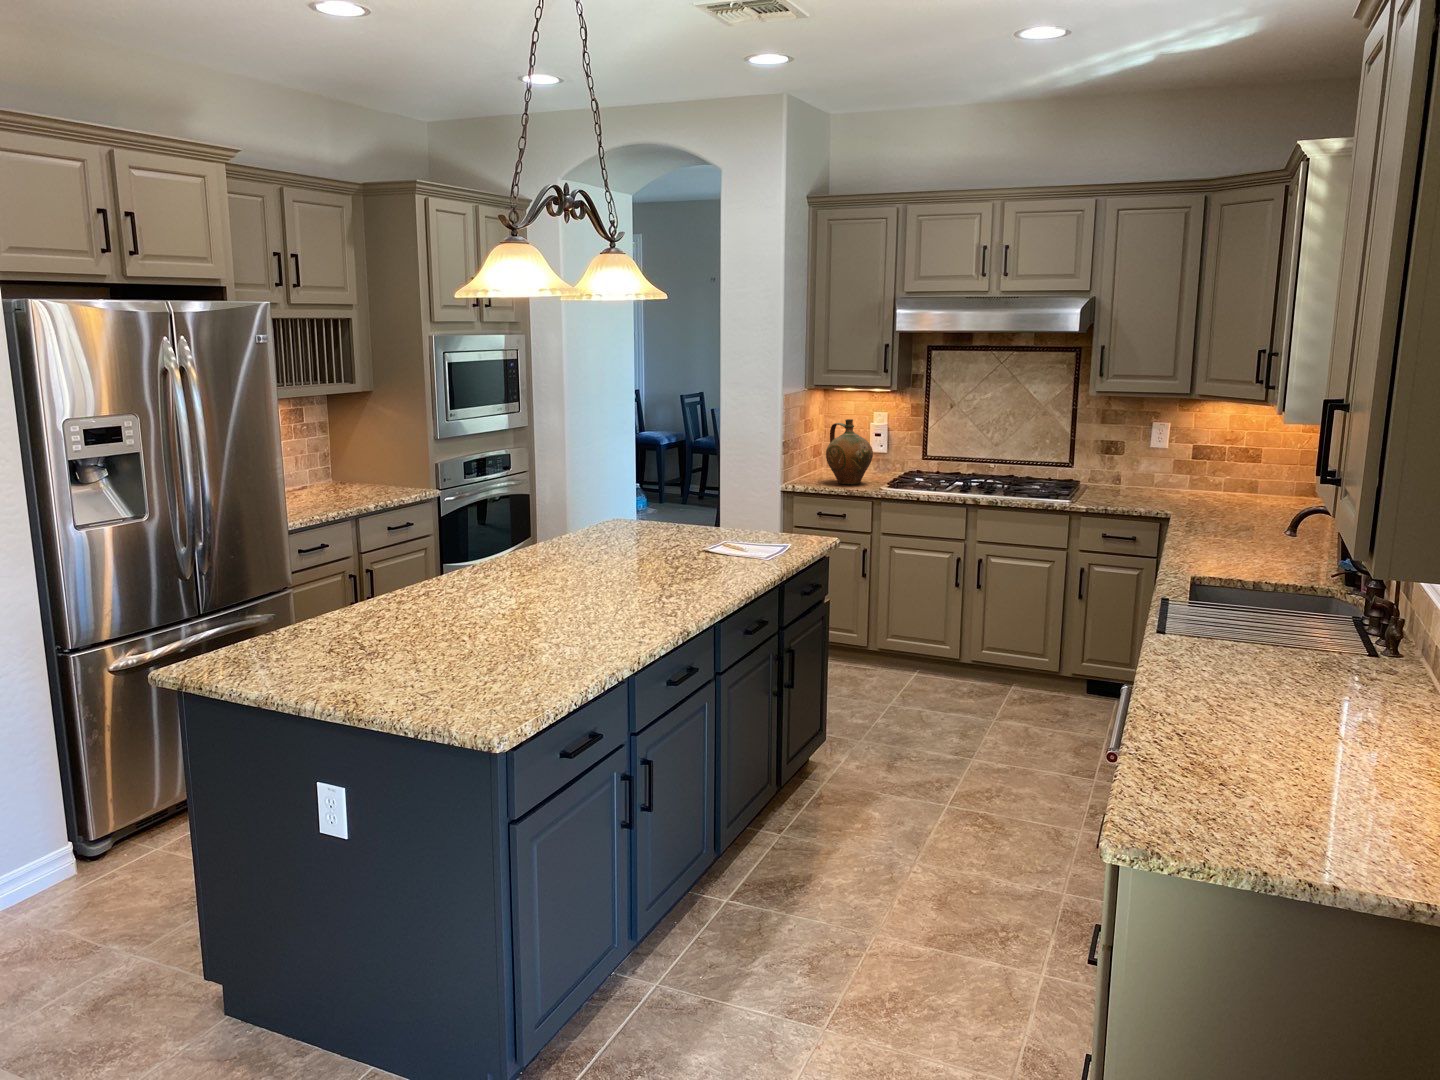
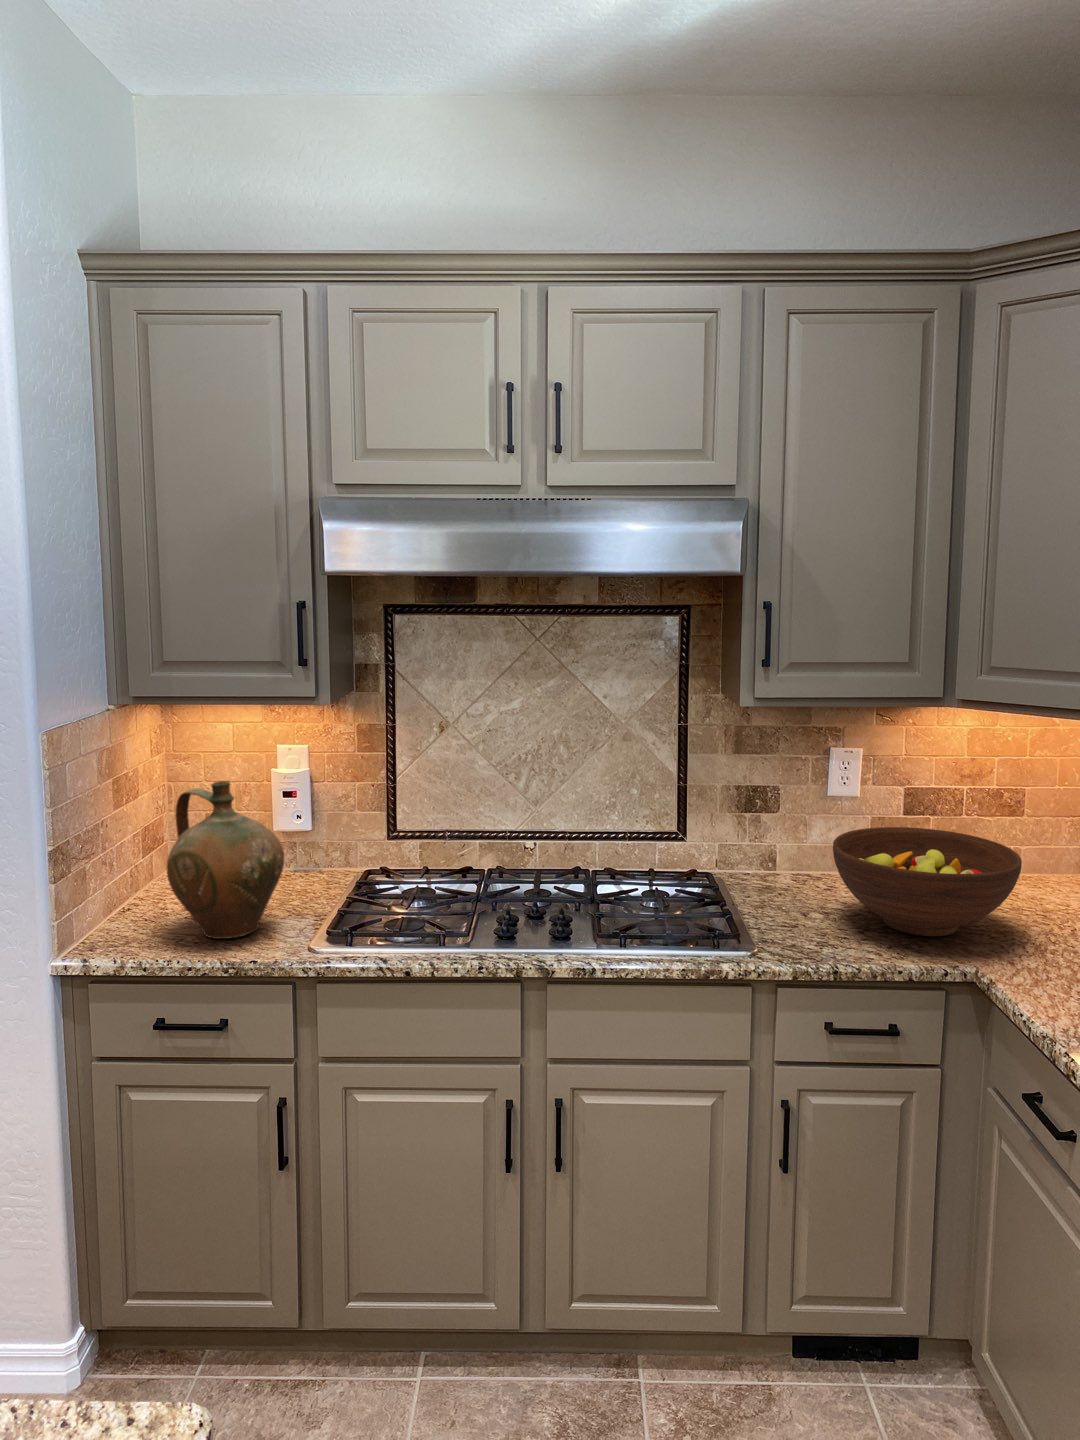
fruit bowl: none [1124,459,1214,504] -> present [833,827,1022,936]

